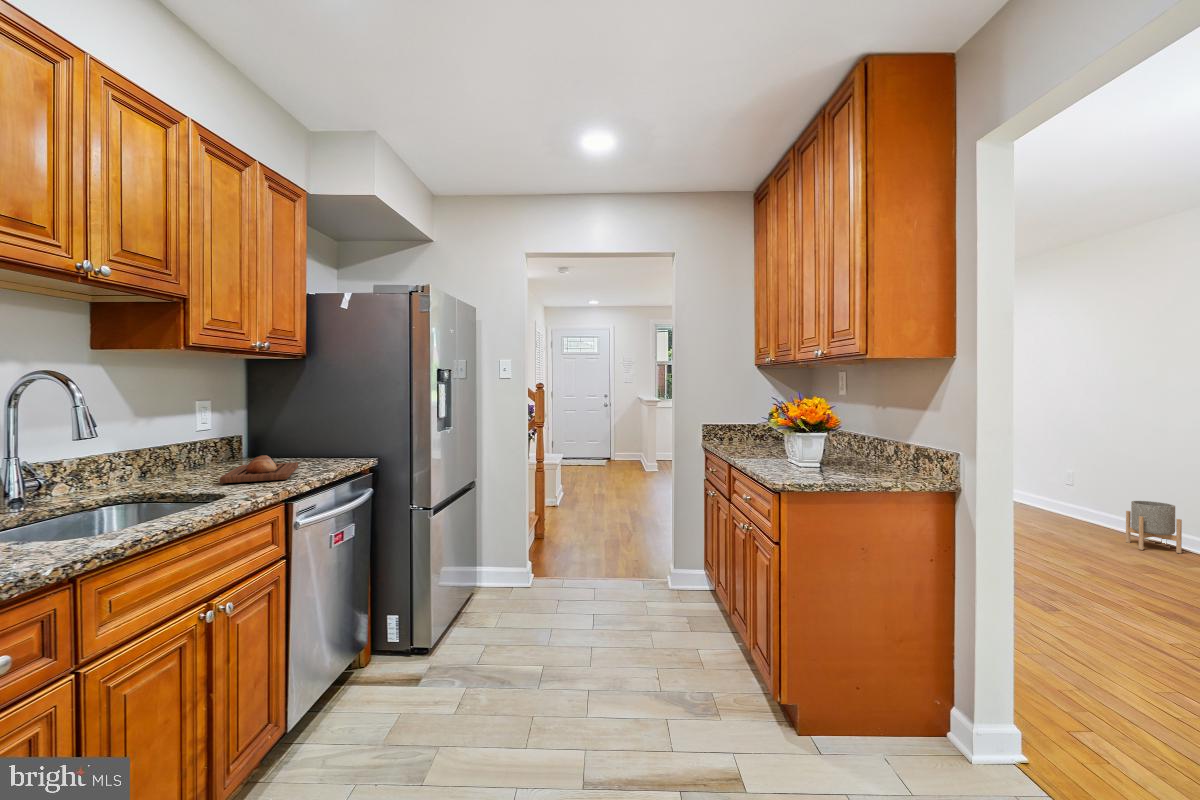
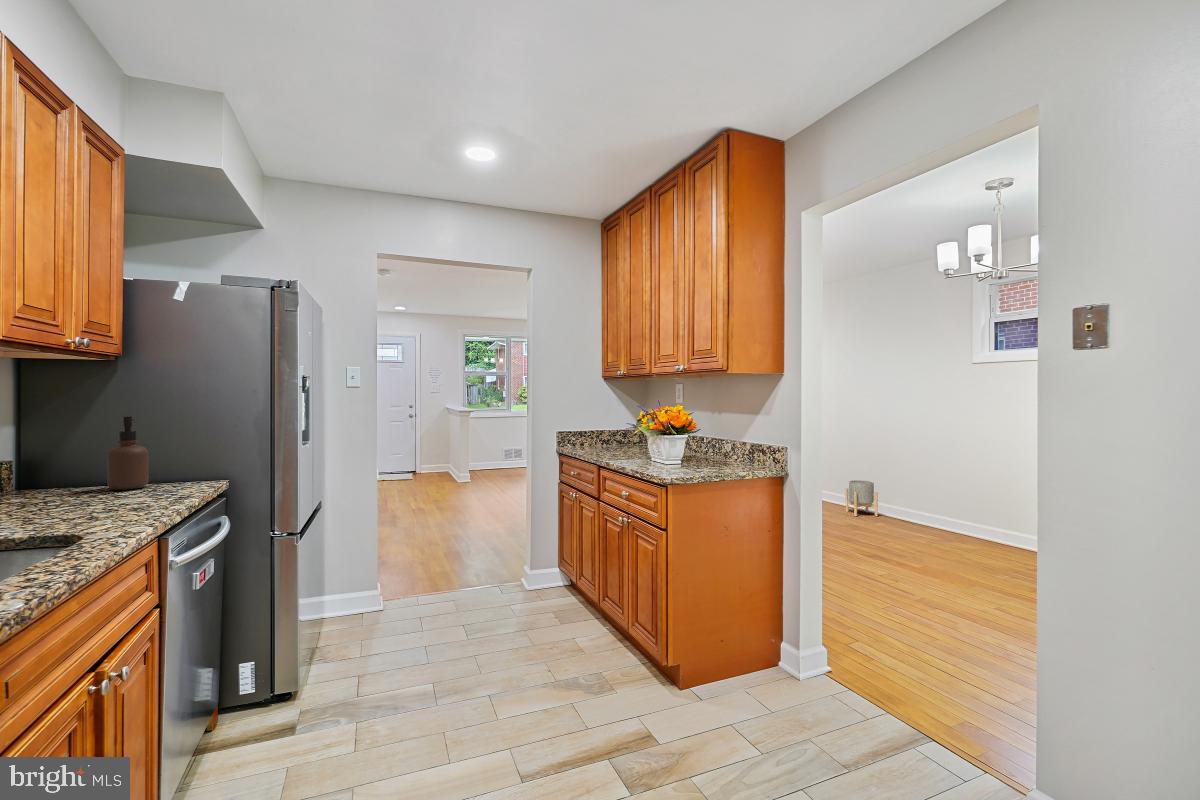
soap dispenser: none [294,404,322,463] -> present [107,416,149,490]
bread loaf: present [220,455,298,483] -> none [37,483,140,521]

